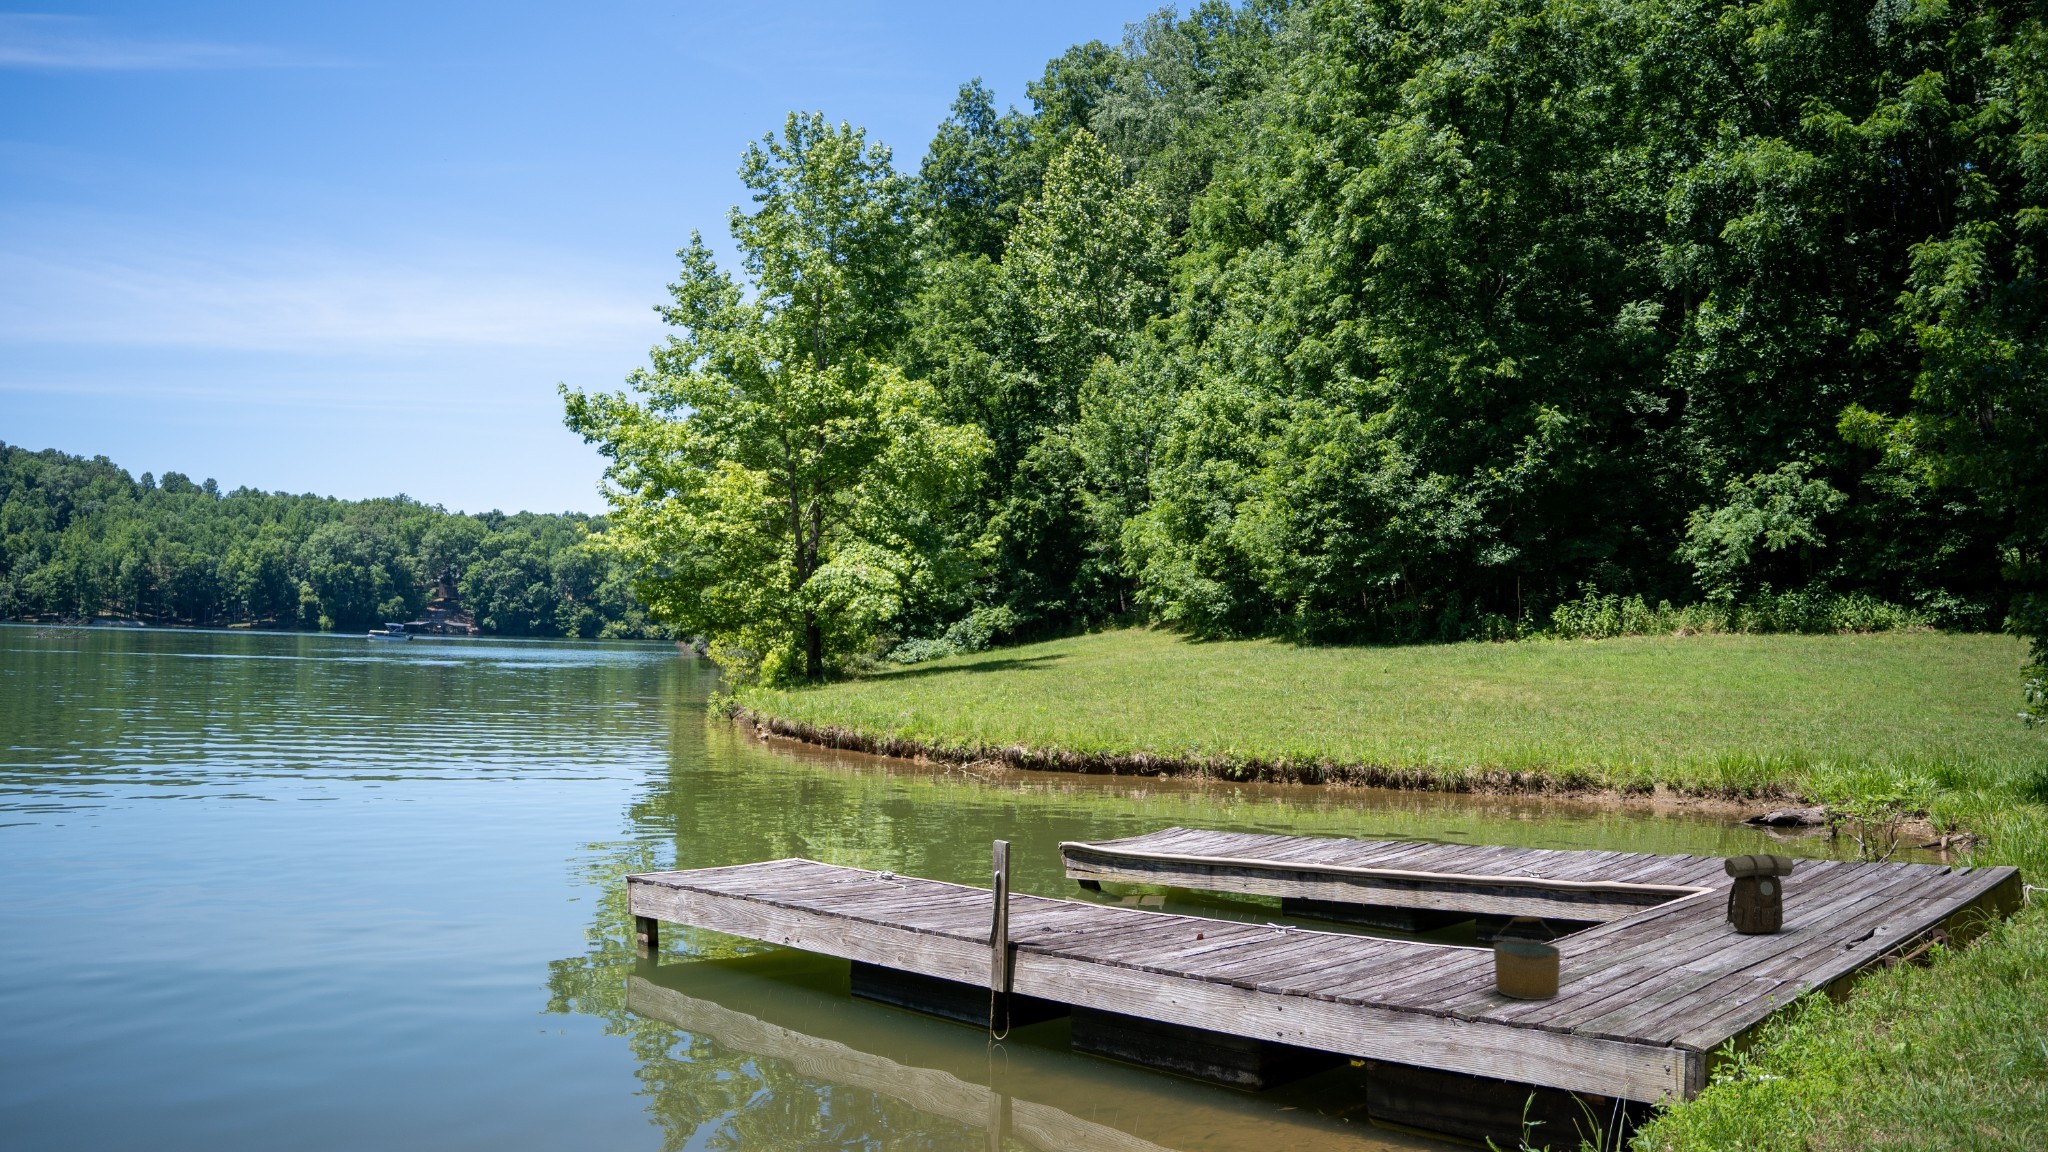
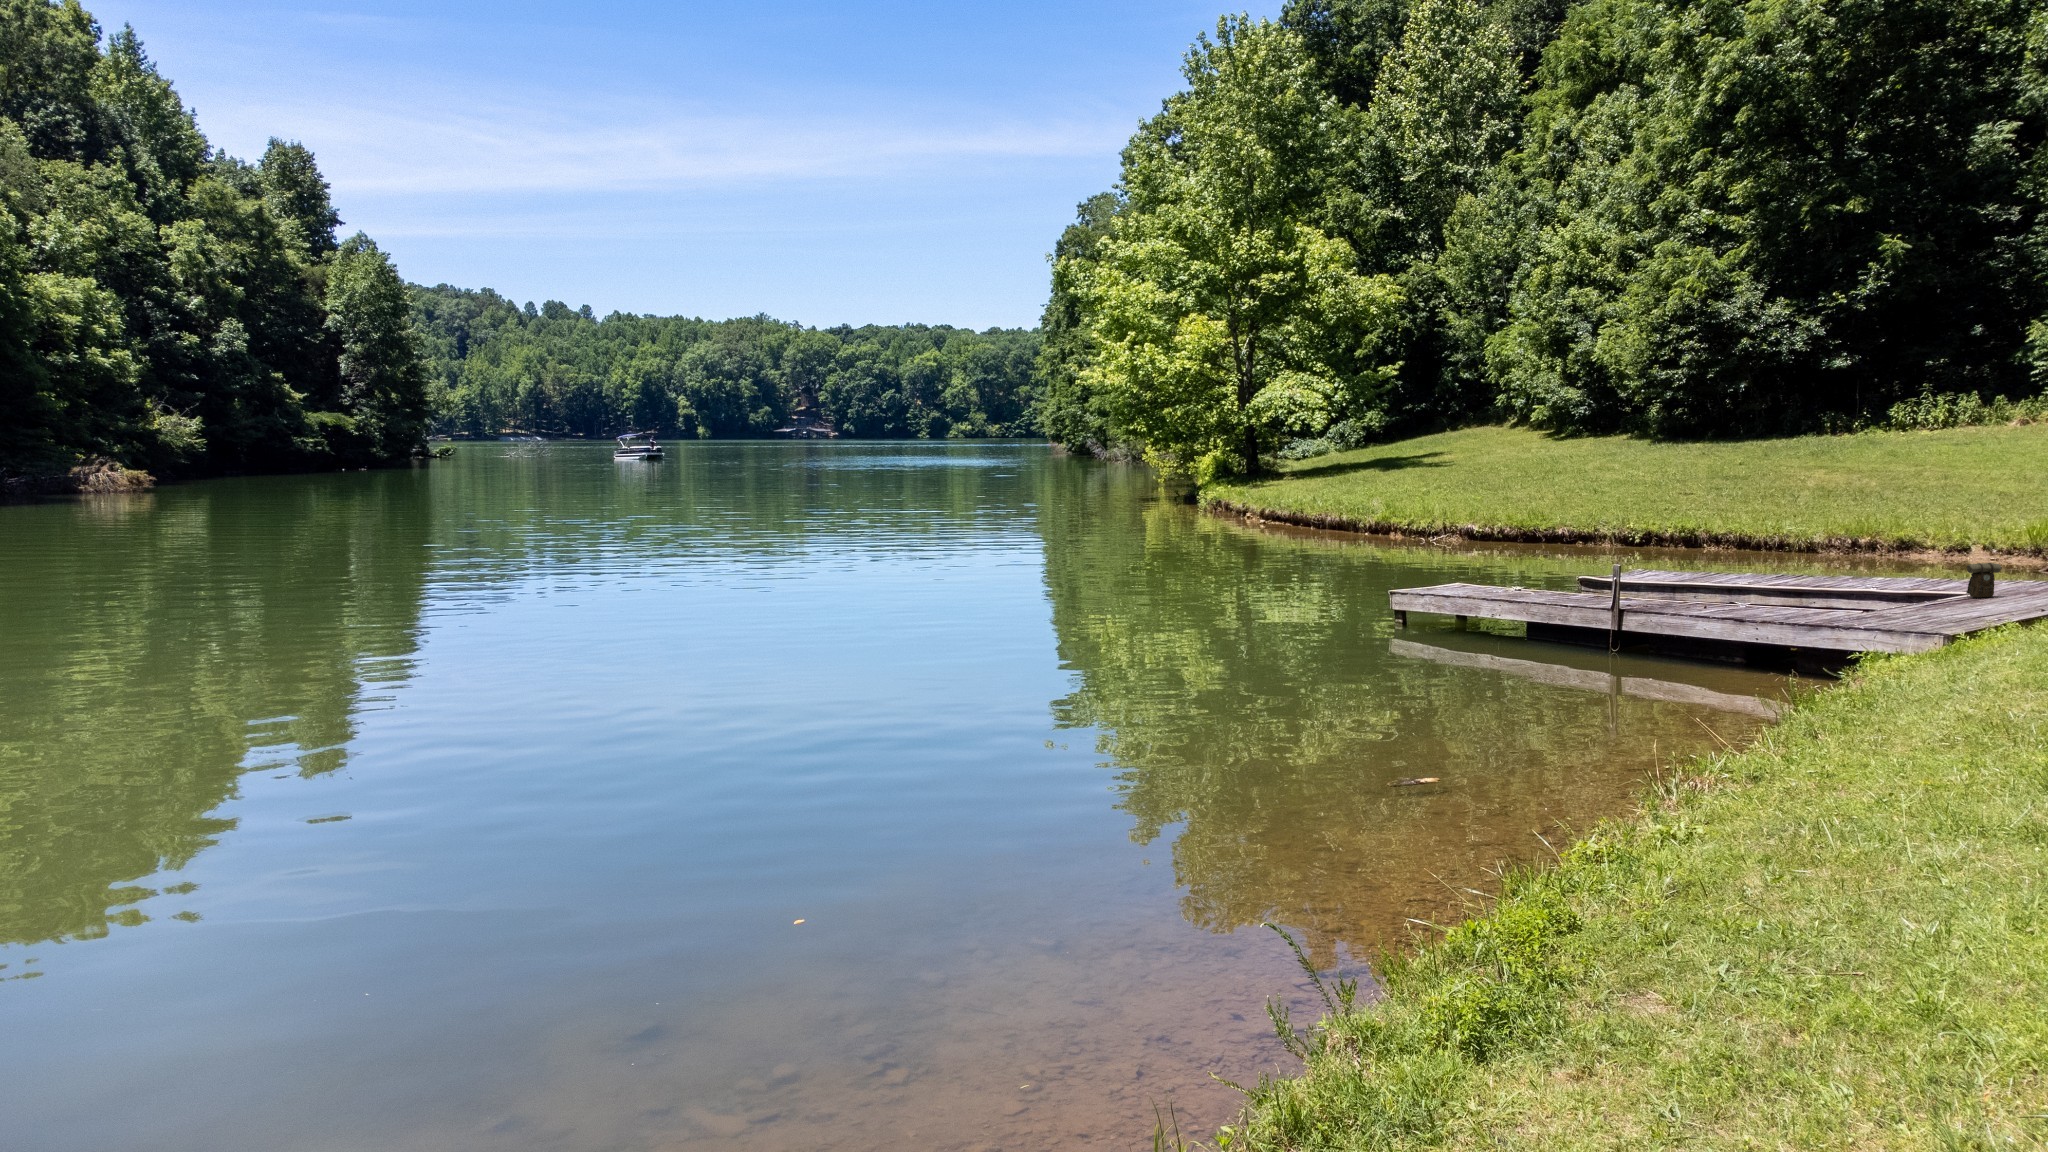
bucket: present [1494,916,1560,1000] -> none [1854,583,1884,615]

